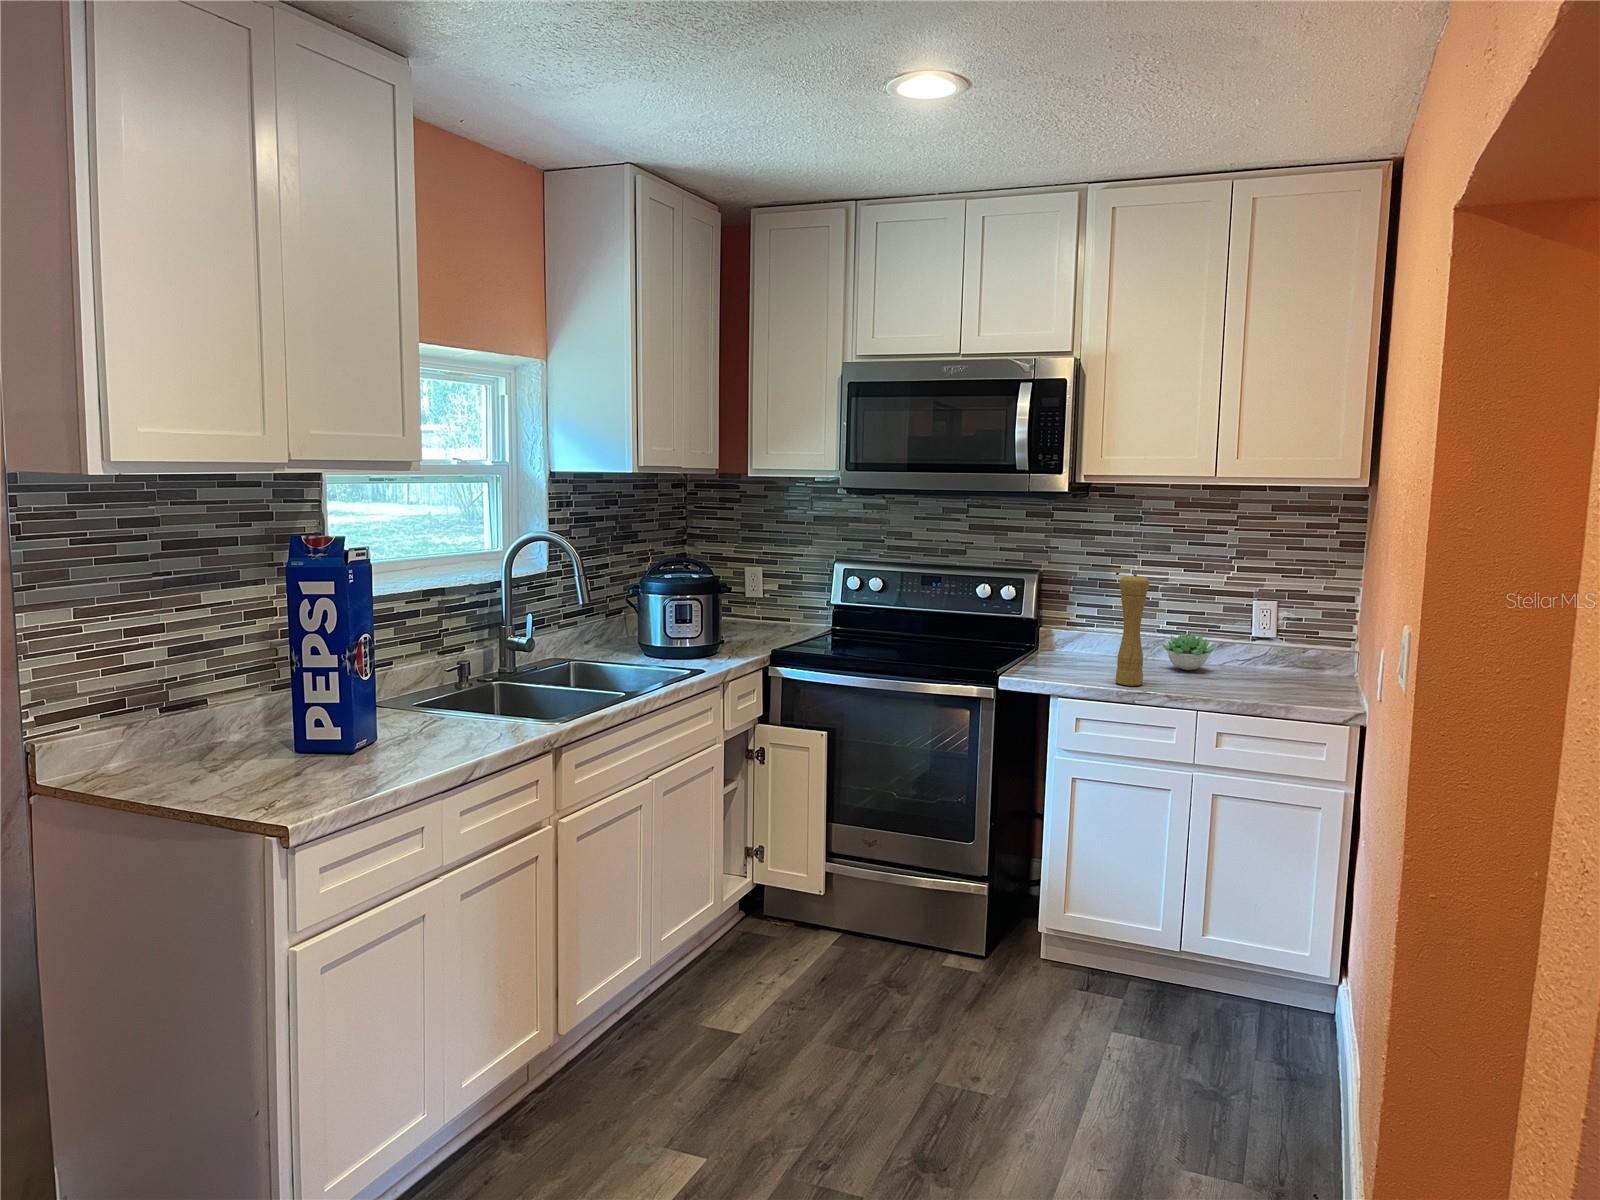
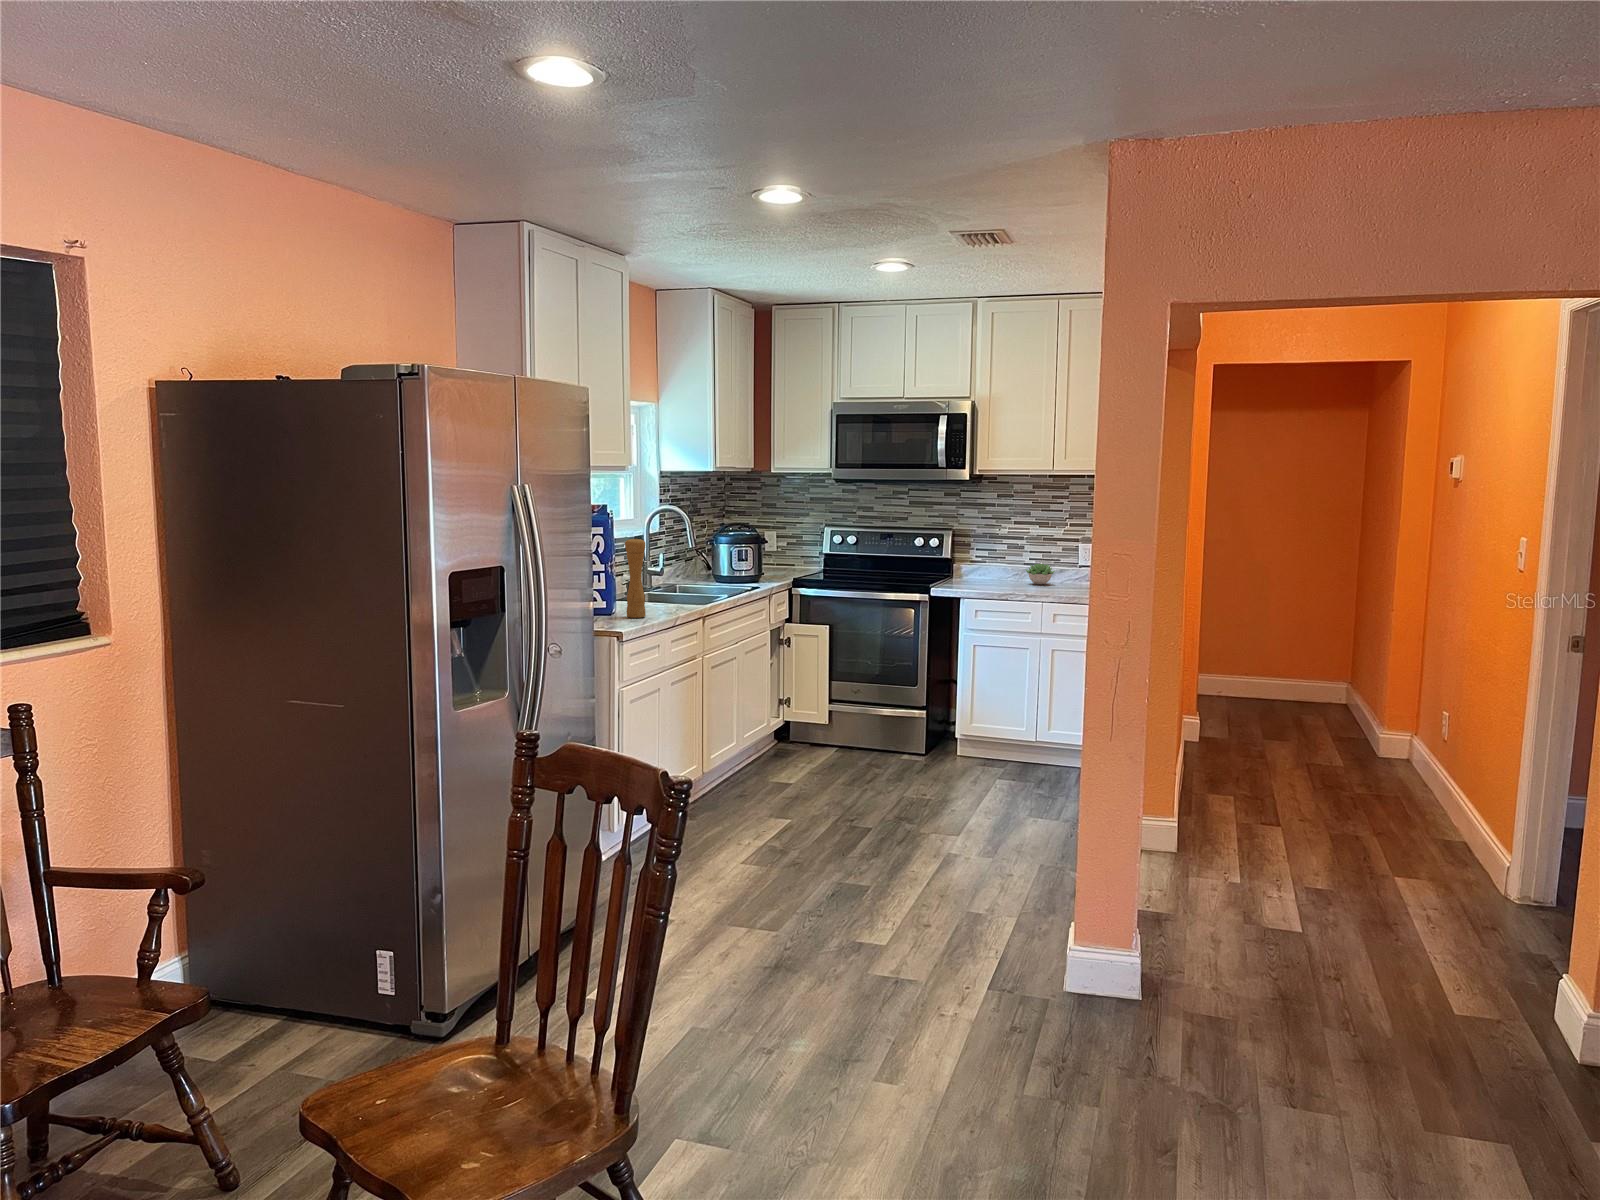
pepper mill: present [1116,574,1149,686] -> present [625,538,646,618]

